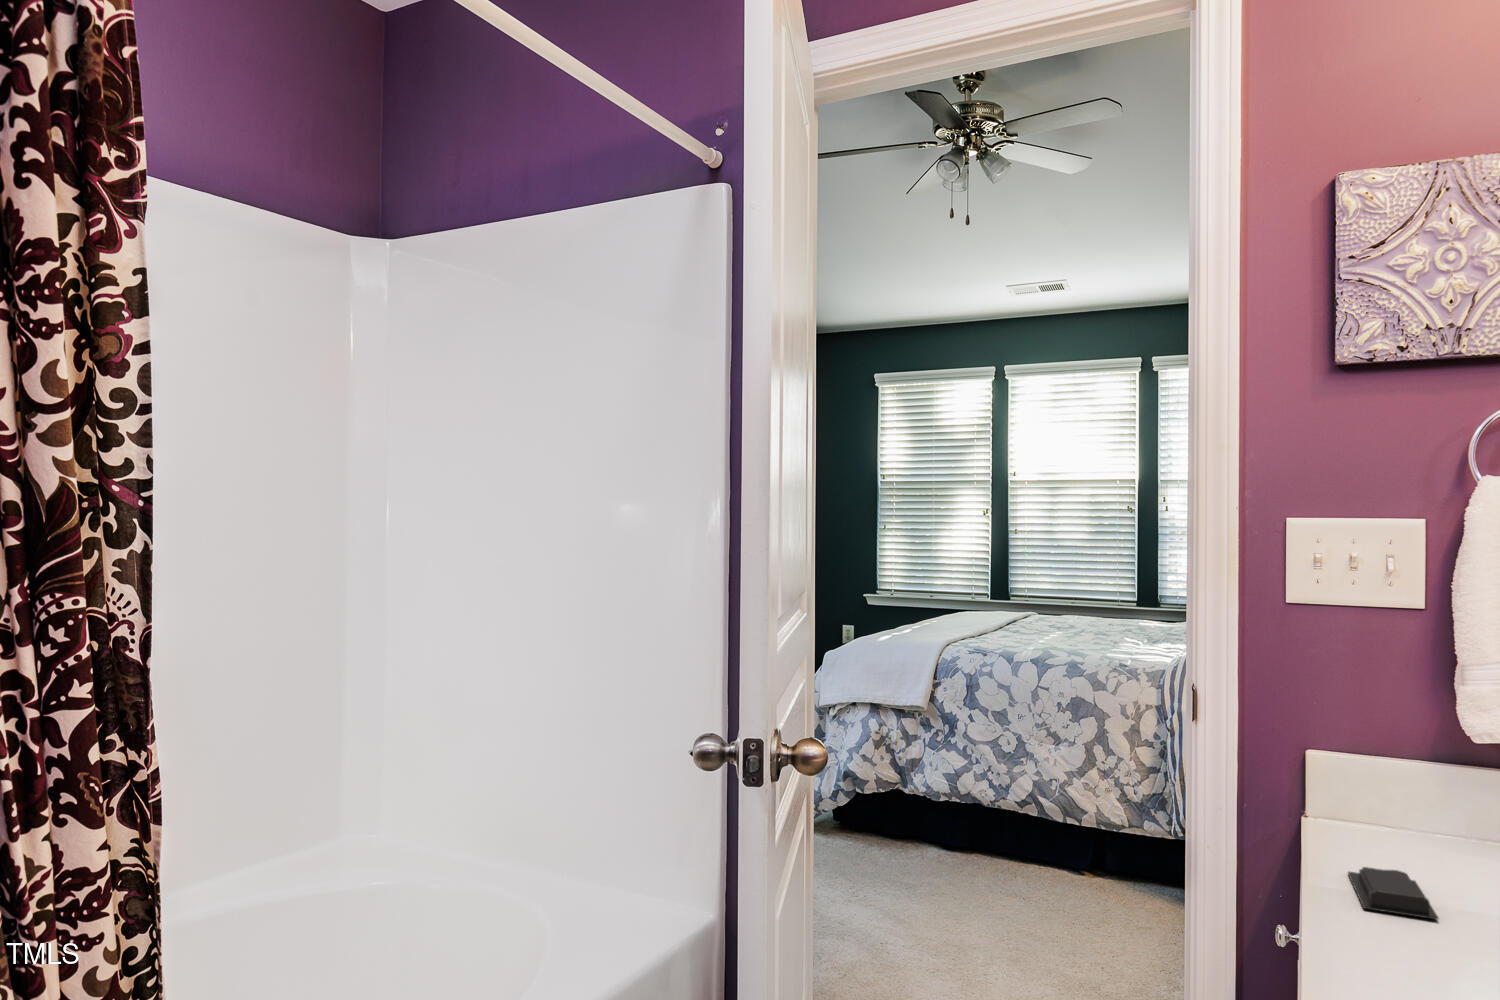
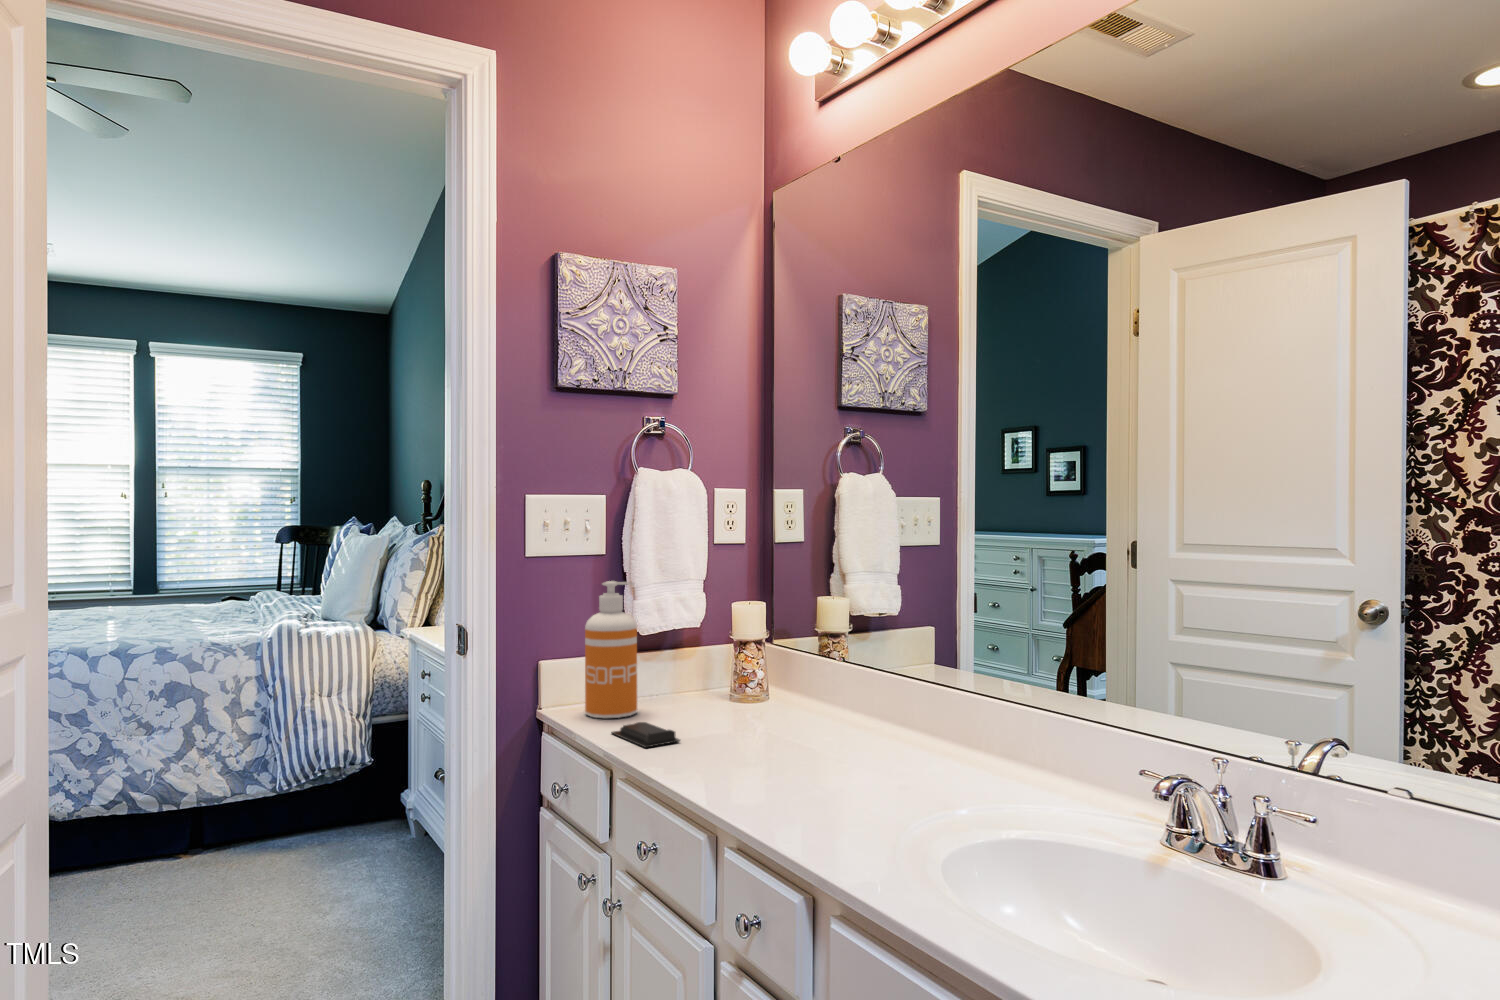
soap dispenser: none [1354,649,1448,860] -> present [585,581,637,718]

